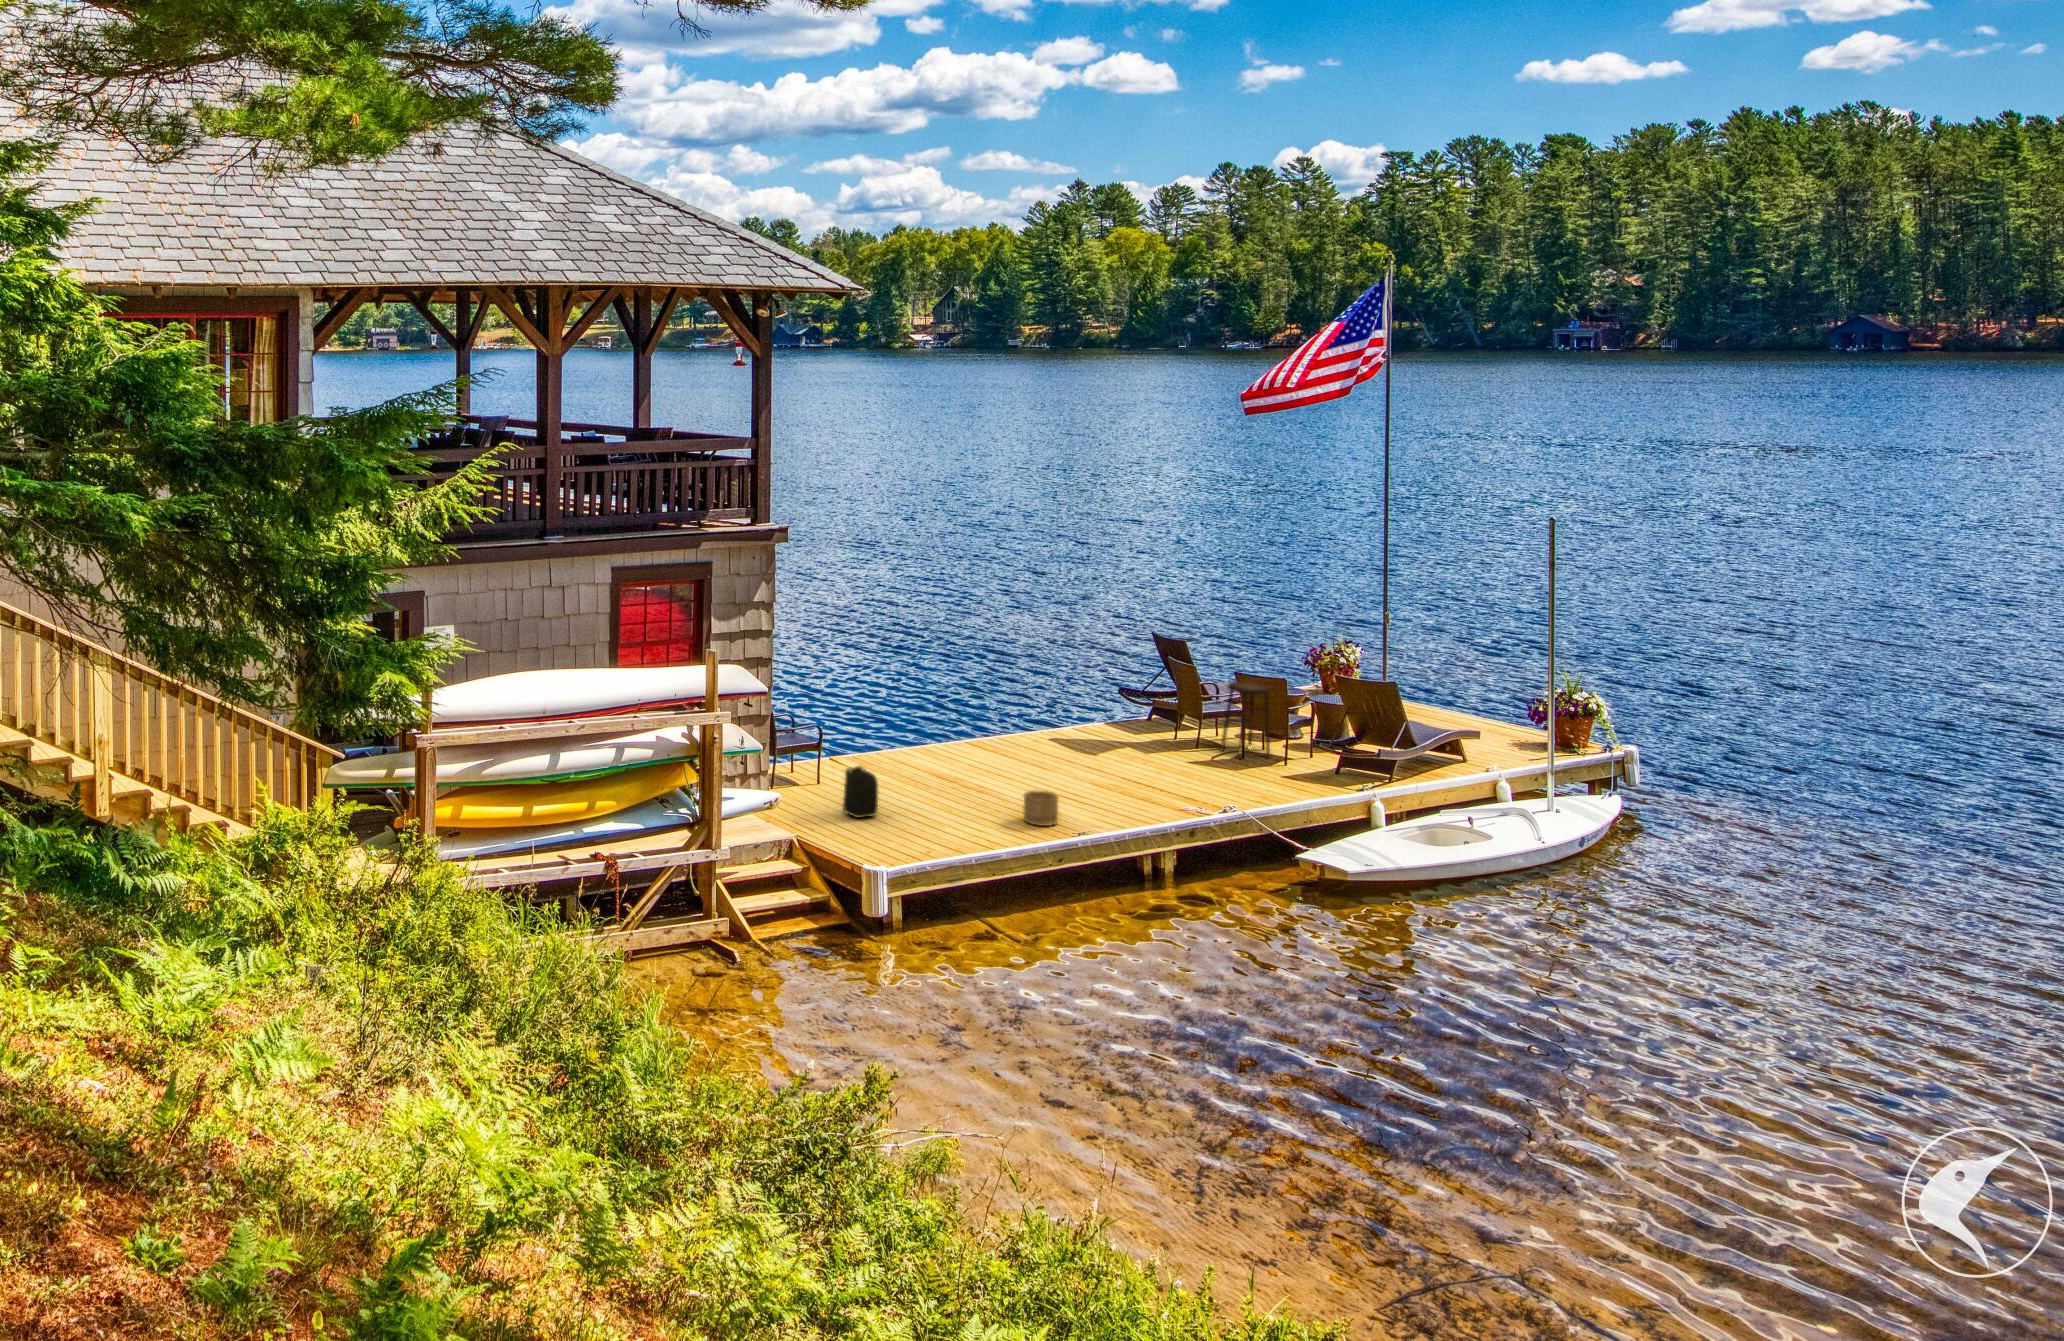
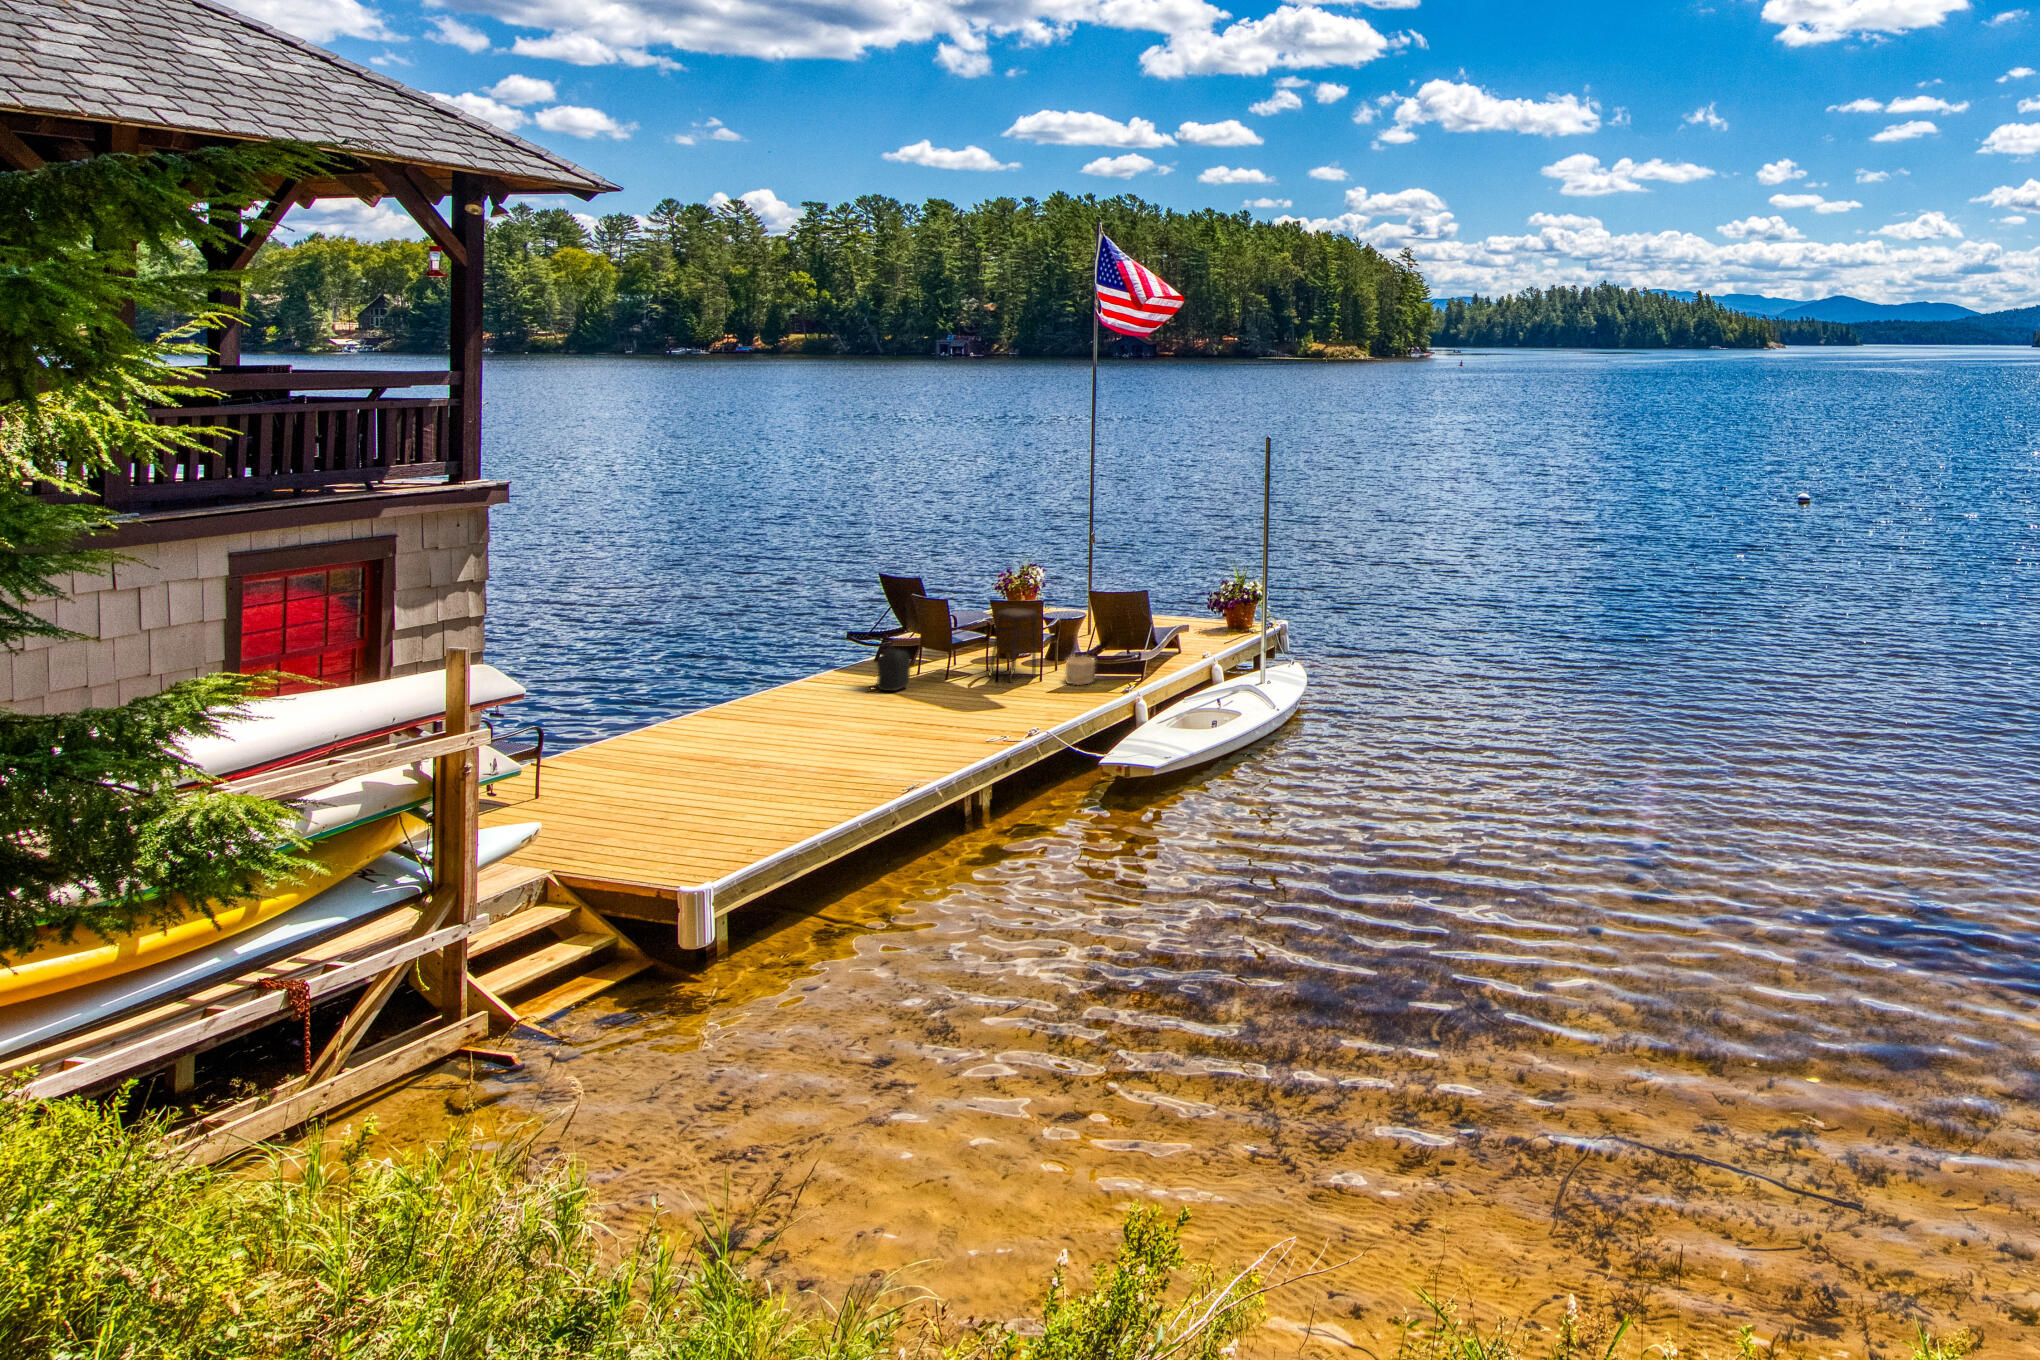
backpack: present [843,766,878,818] -> present [876,647,910,691]
wooden bucket: present [1024,791,1059,826] -> present [1066,657,1095,685]

